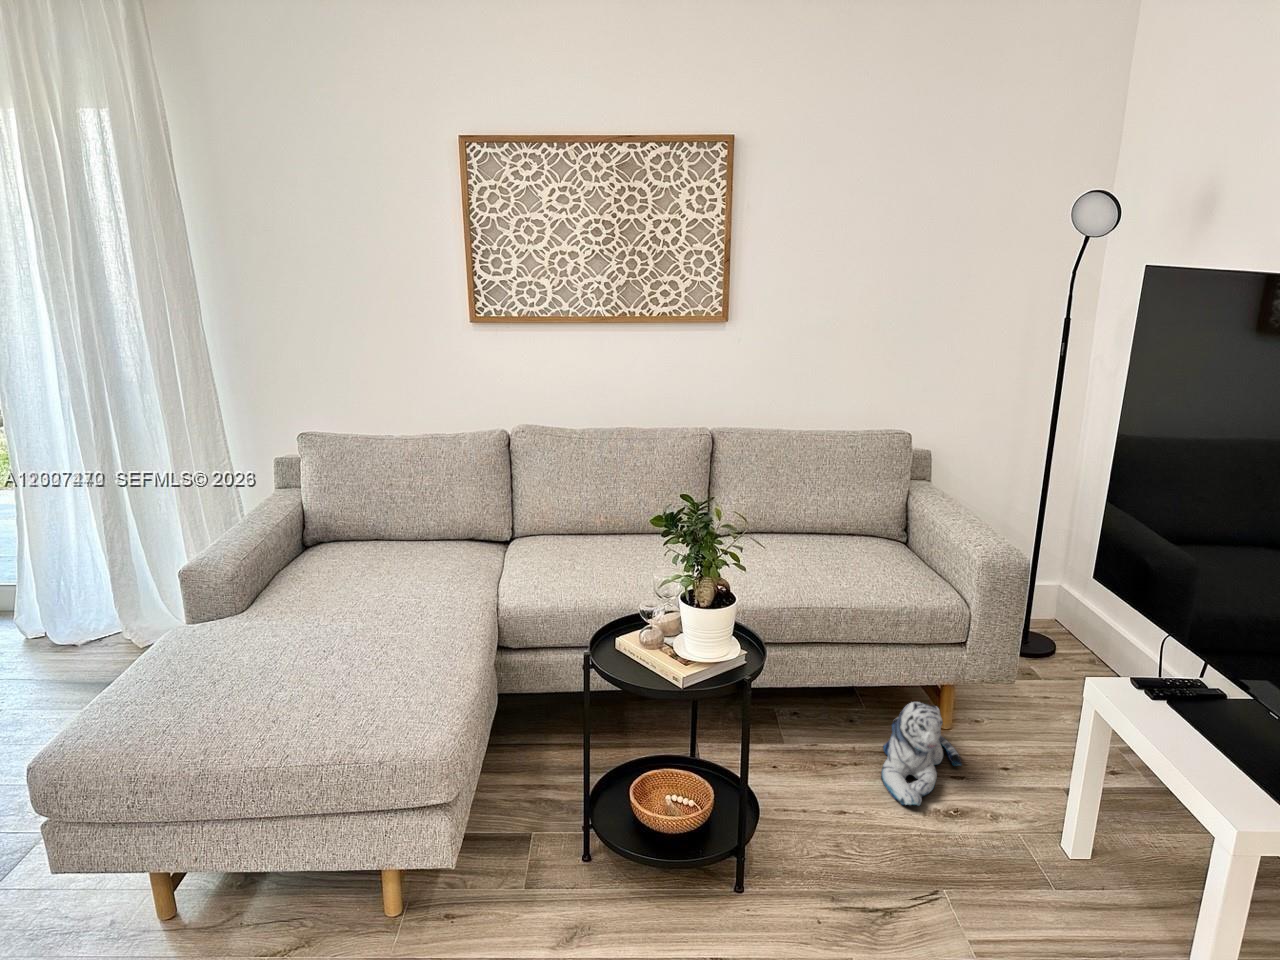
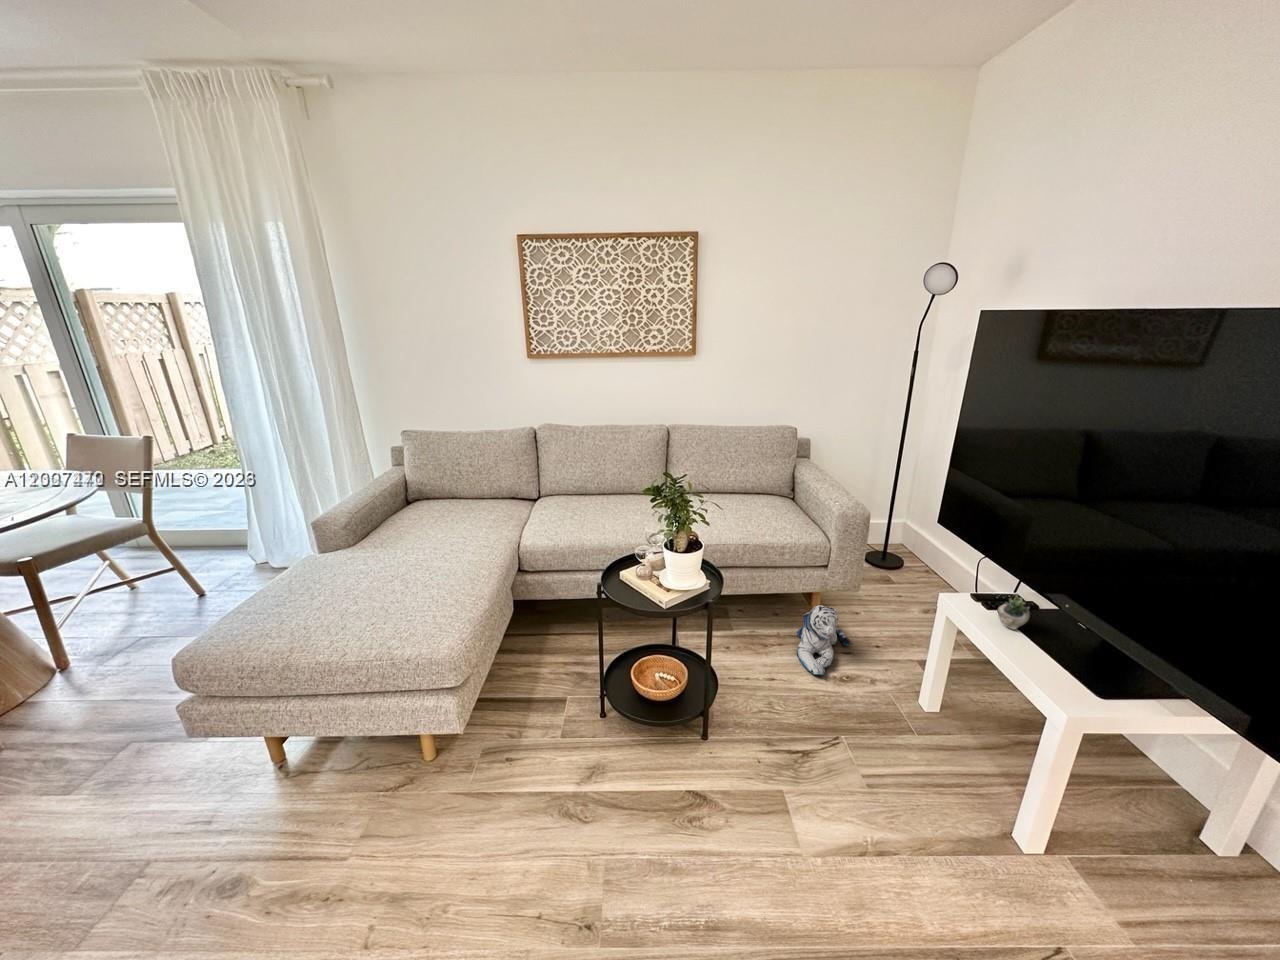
succulent plant: none [1163,672,1257,725] -> present [998,595,1030,630]

